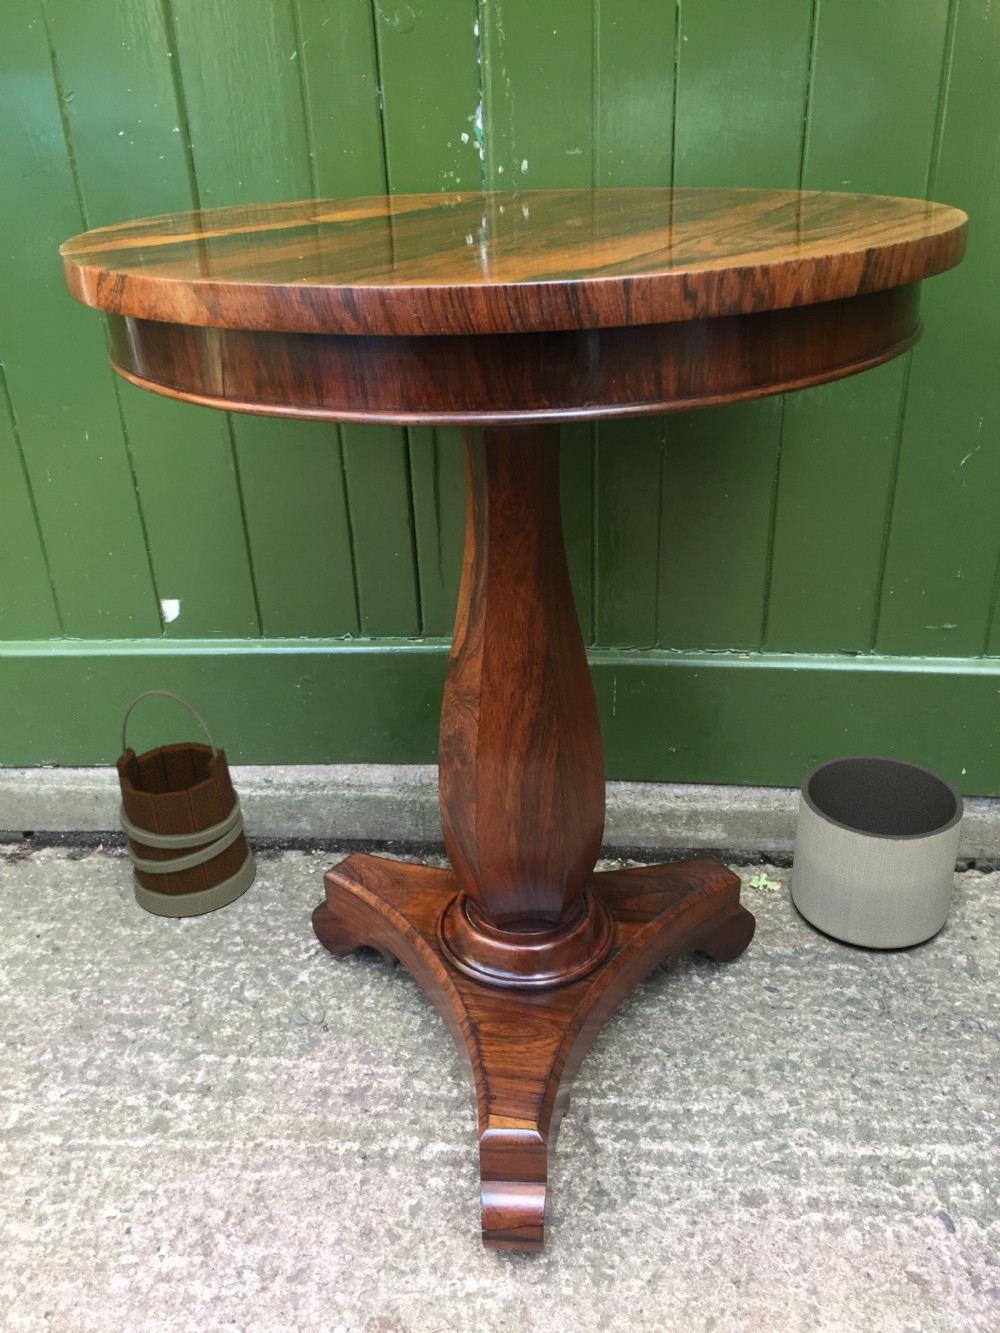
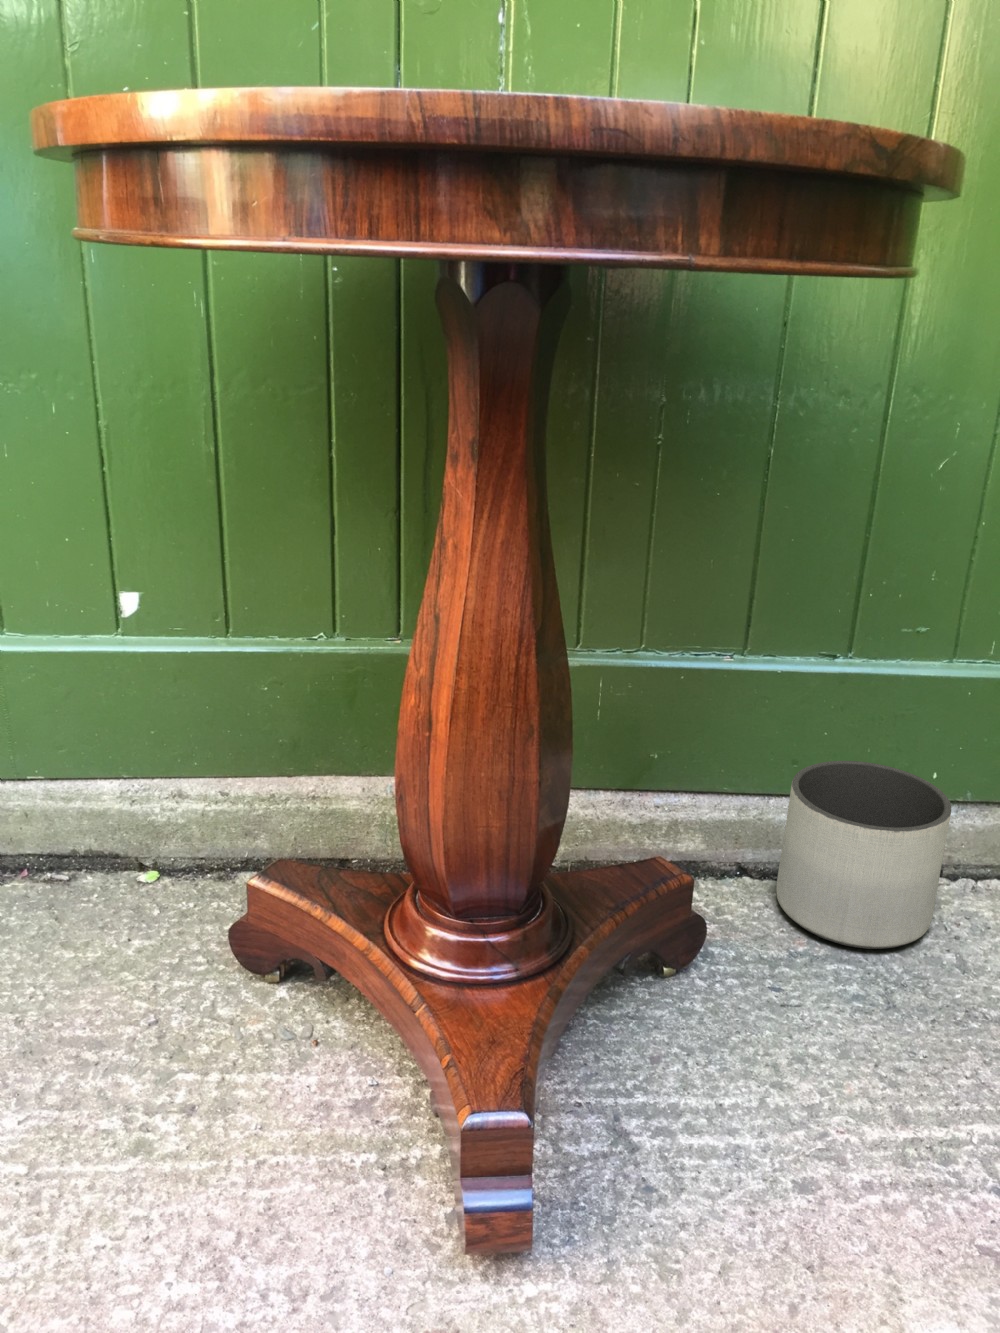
wooden bucket: present [116,690,256,917] -> none [64,681,209,937]

